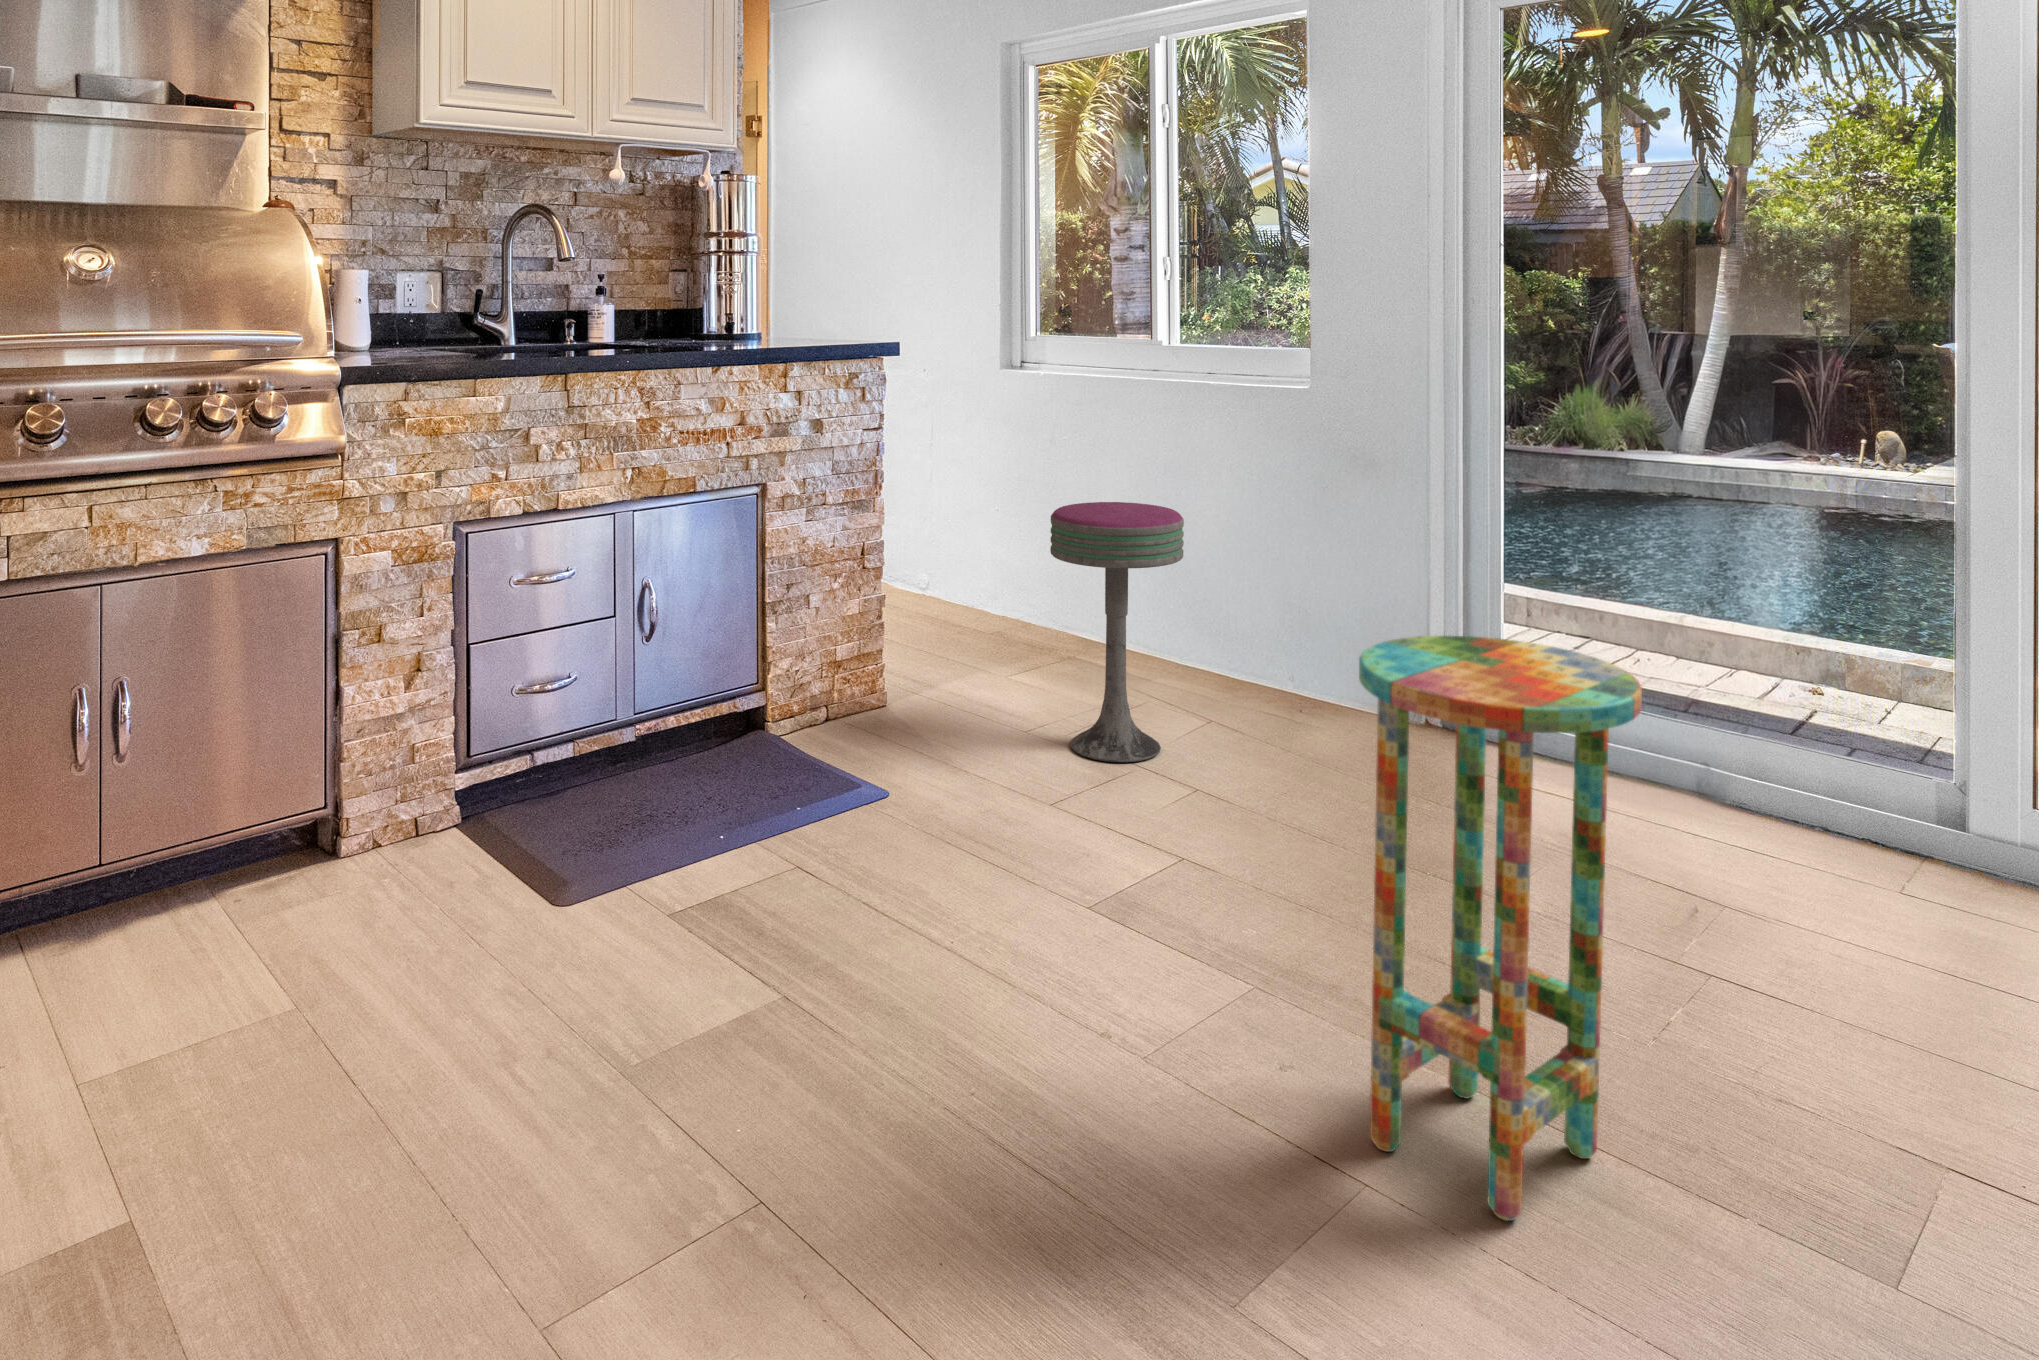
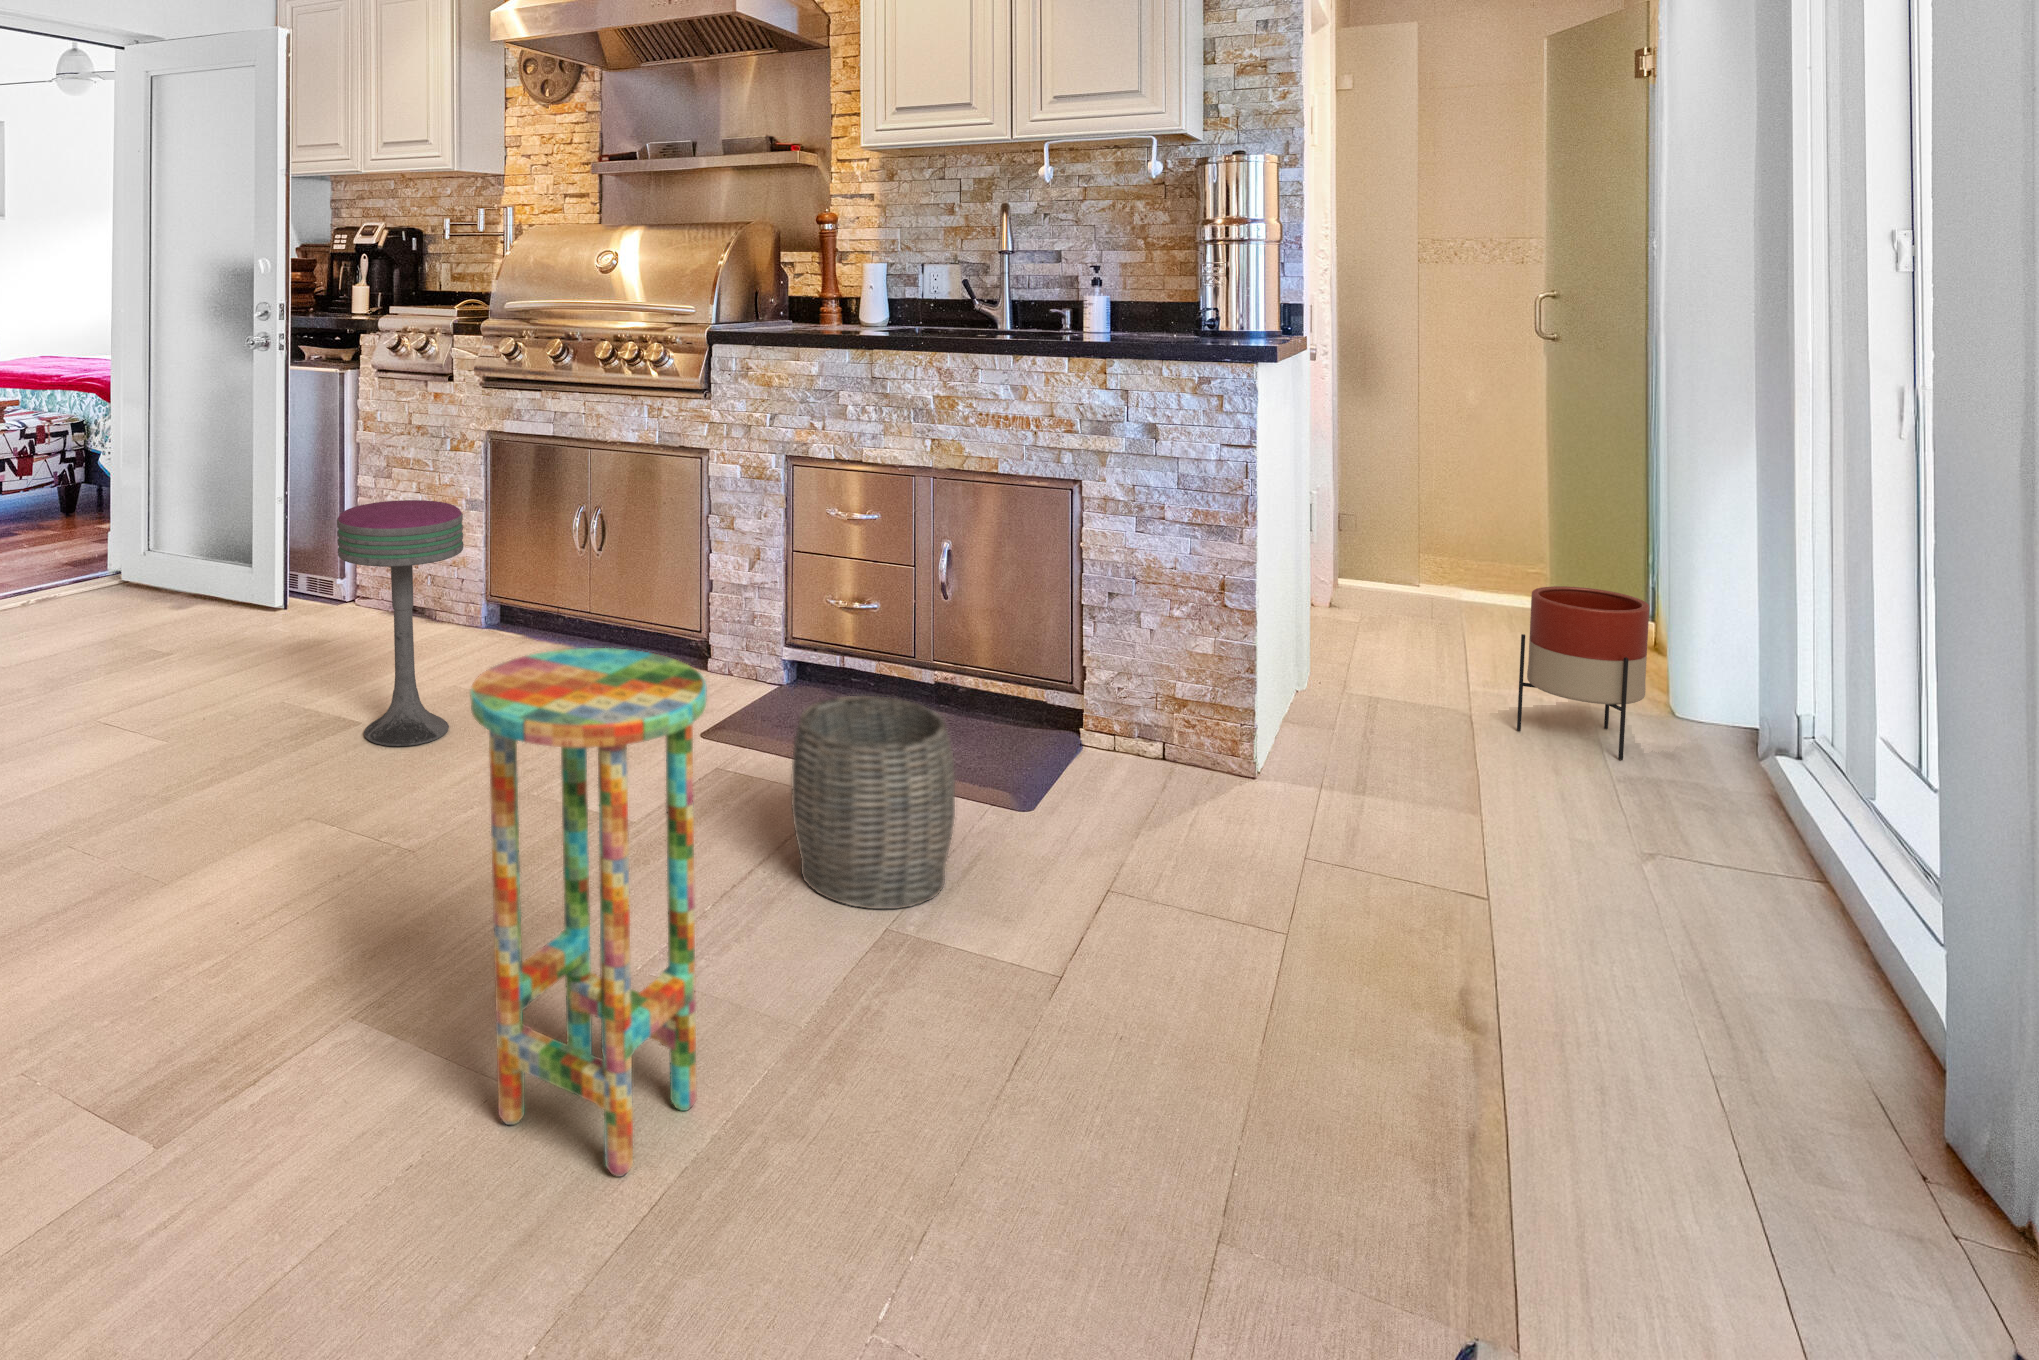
bar stool: present [1050,502,1184,762] -> present [337,500,464,746]
planter: none [943,514,1017,633] -> present [1517,586,1649,760]
woven basket: none [957,706,1129,933] -> present [792,696,955,909]

